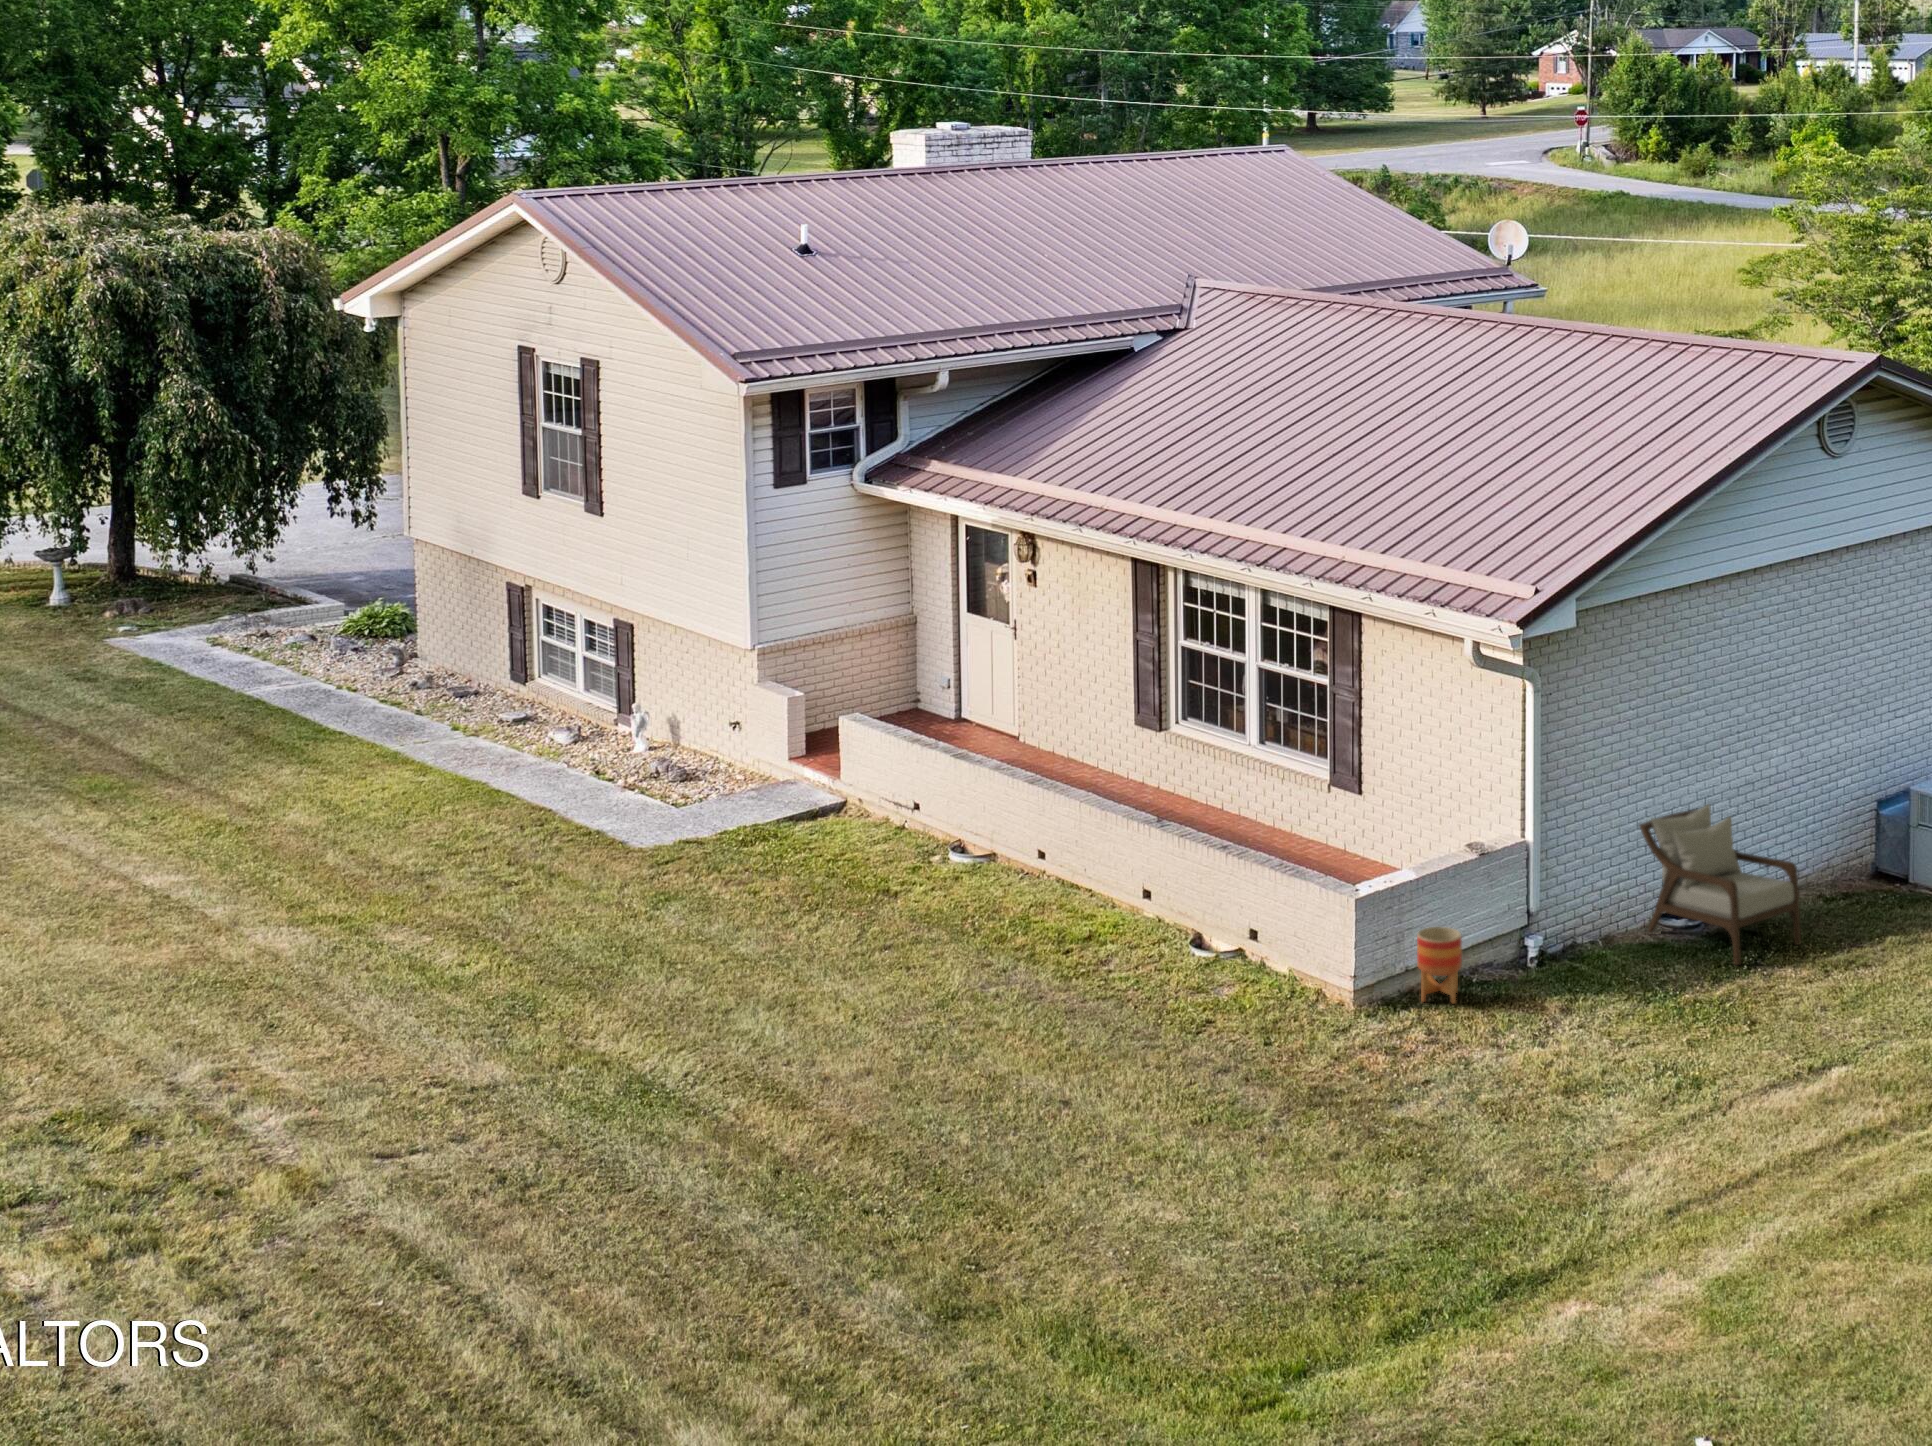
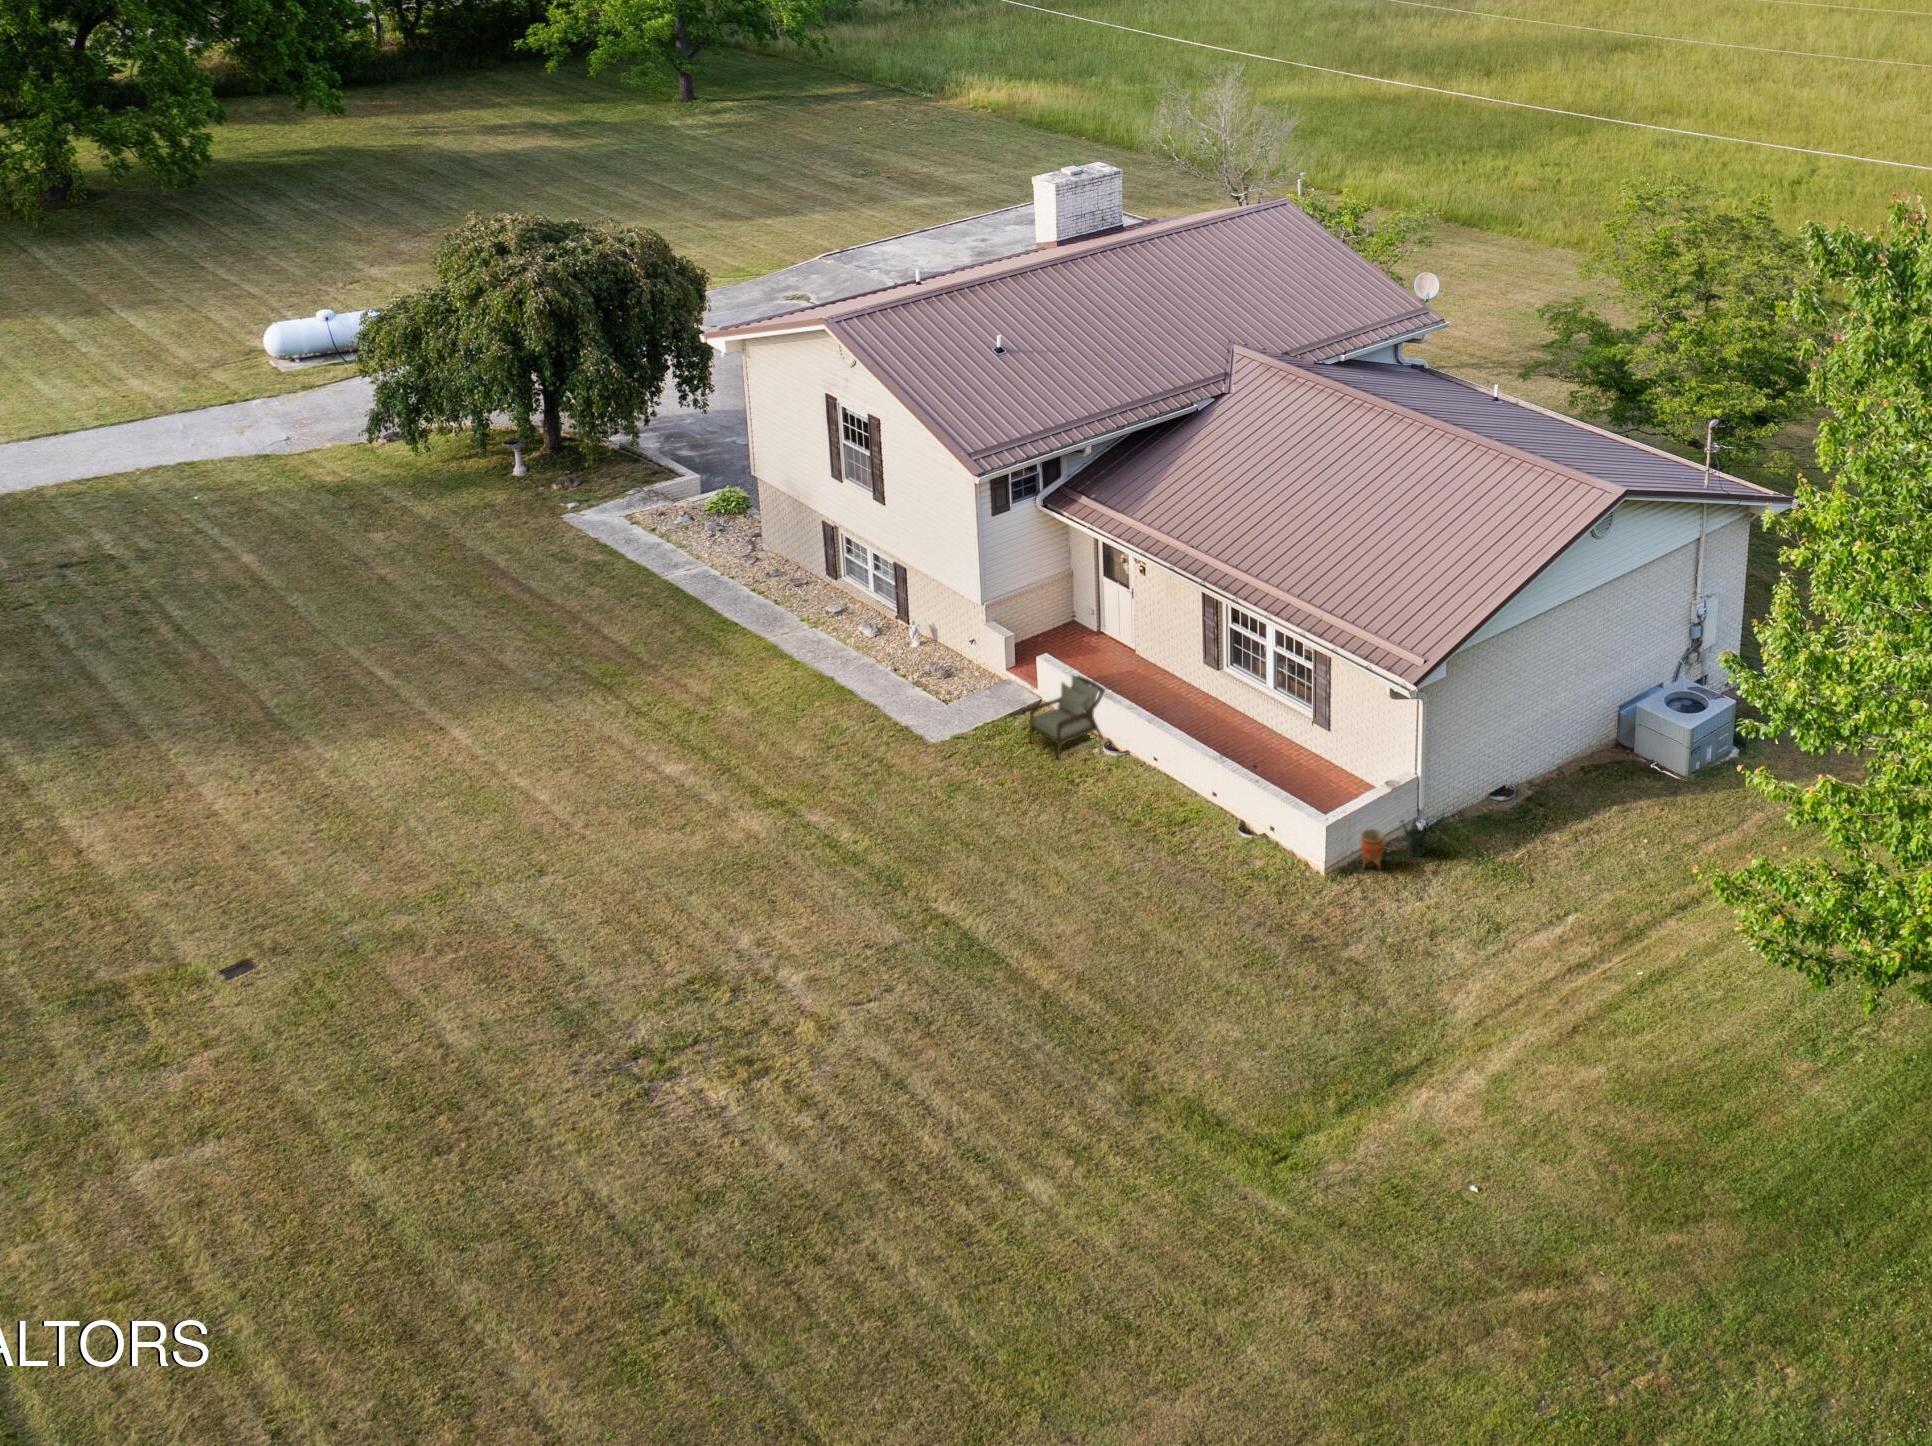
armchair: present [1640,804,1801,965] -> present [1030,675,1105,759]
watering can: none [1490,921,1546,988] -> present [1401,821,1427,857]

